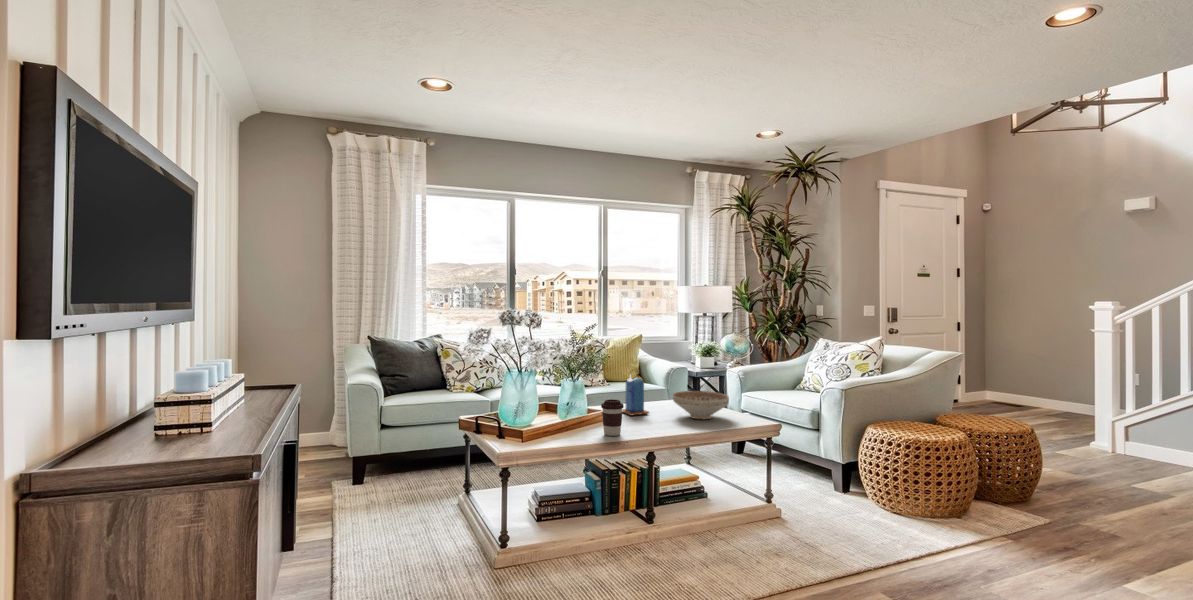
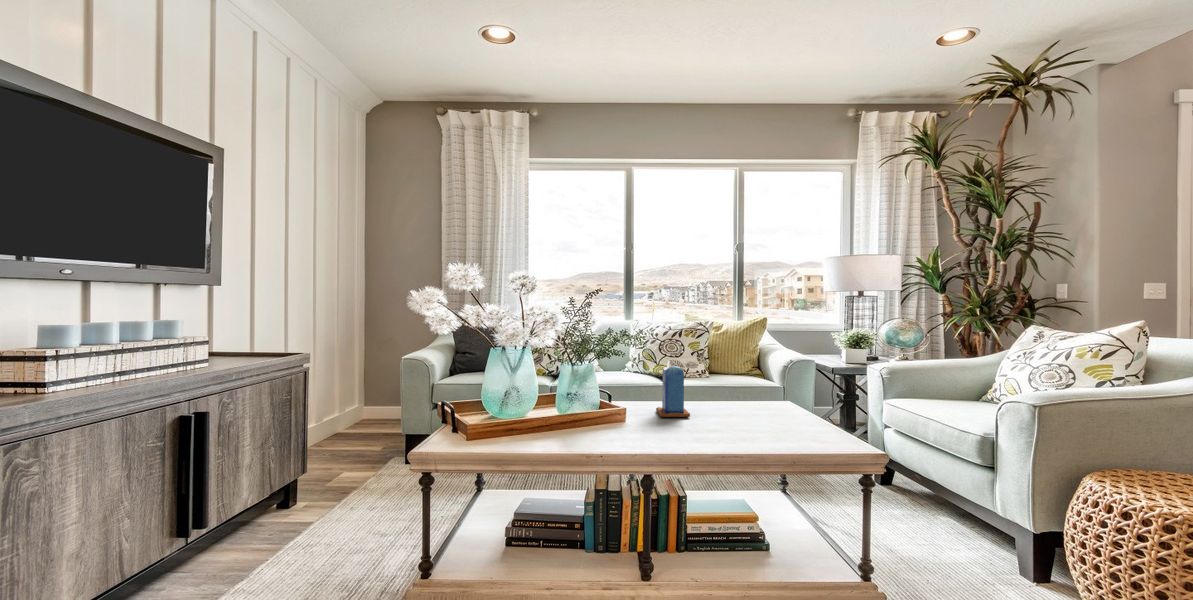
decorative bowl: present [673,391,729,419] -> none [718,389,804,433]
coffee cup: present [601,399,624,436] -> none [580,392,611,443]

